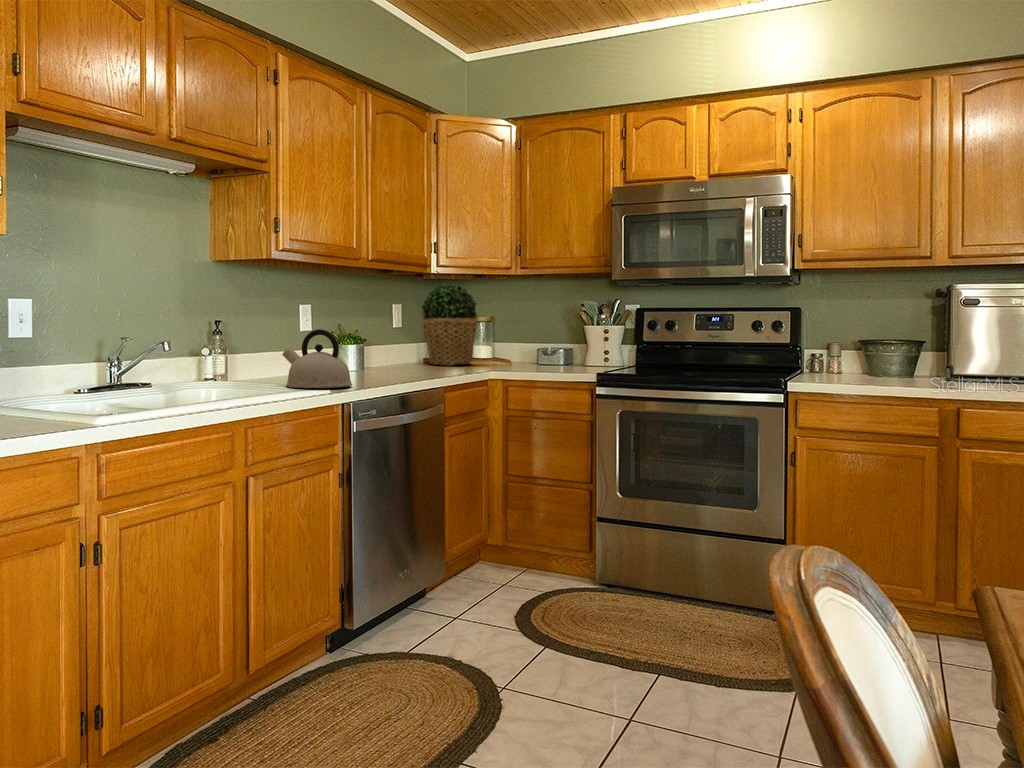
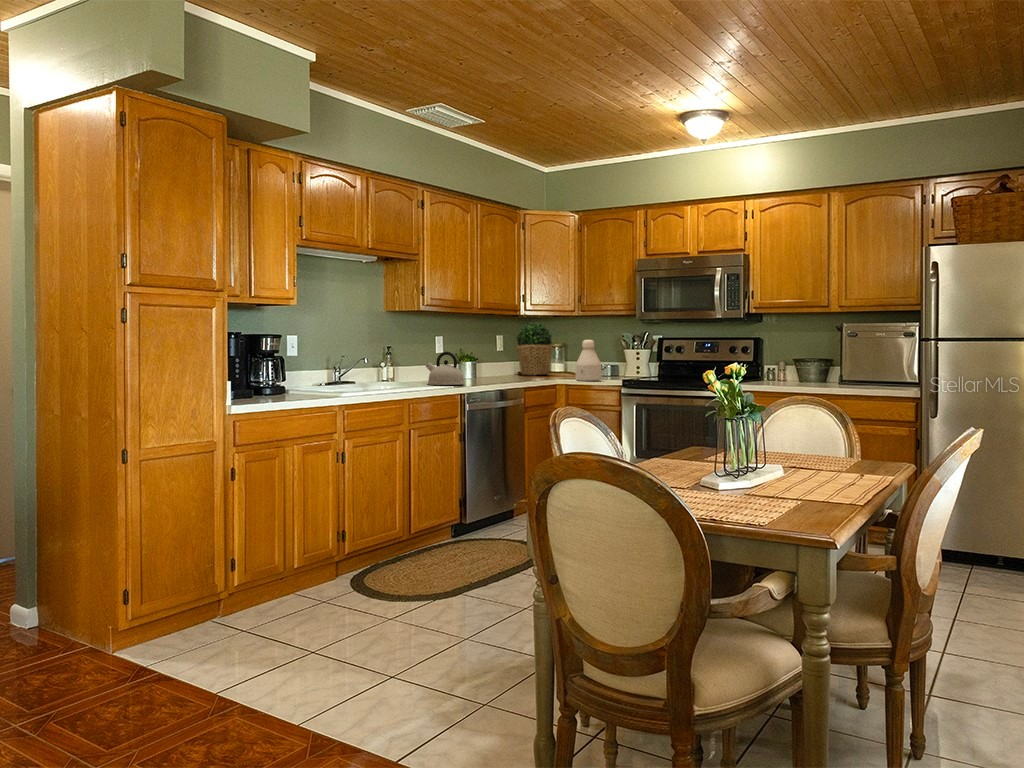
bottle: none [523,311,563,375] -> present [576,340,602,381]

